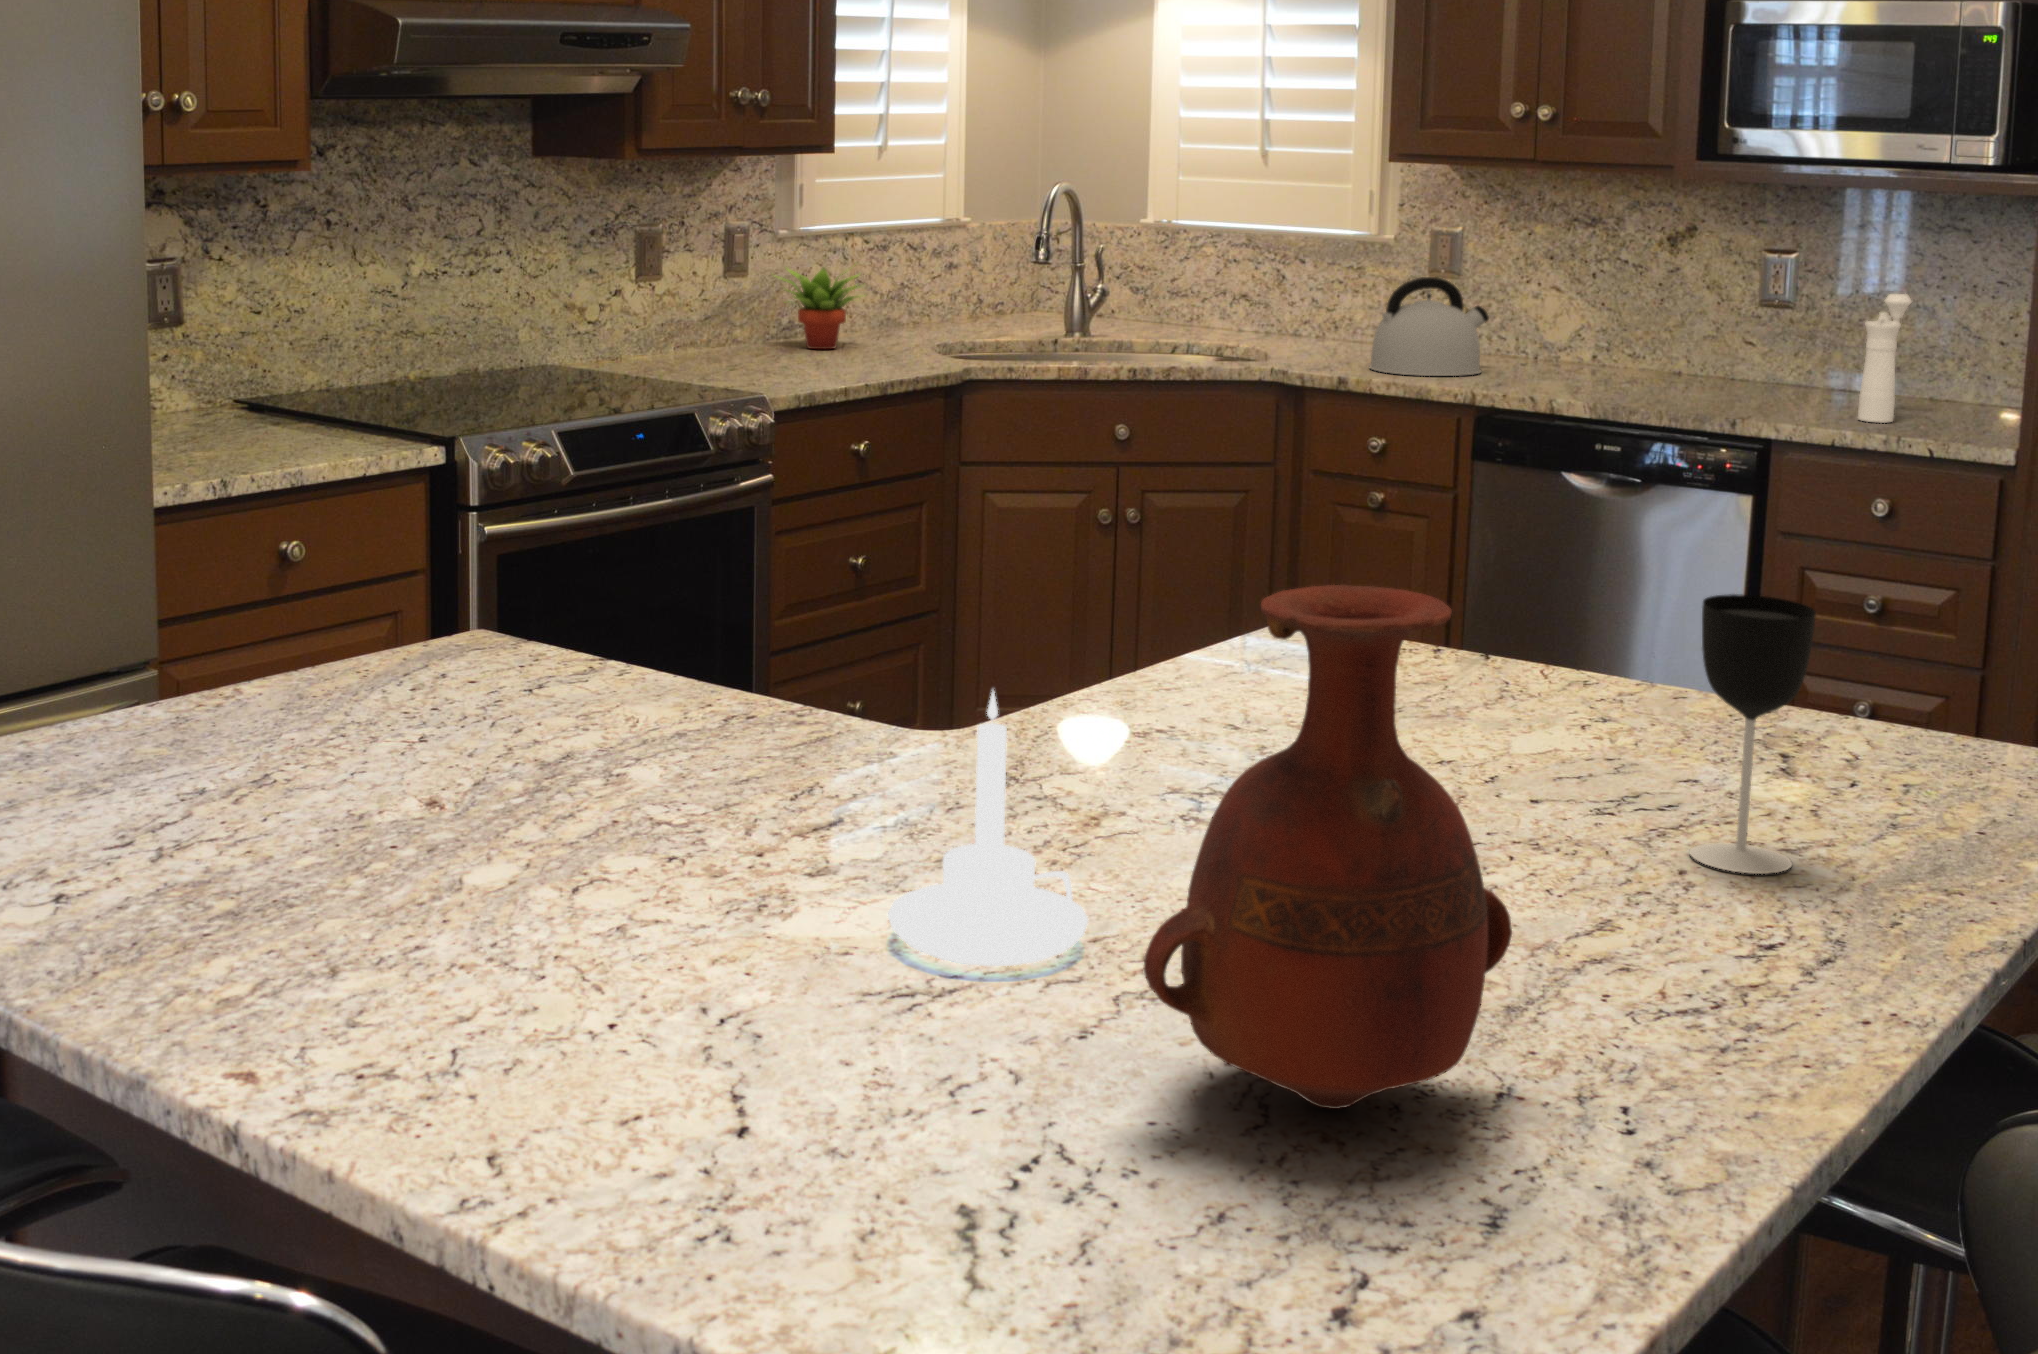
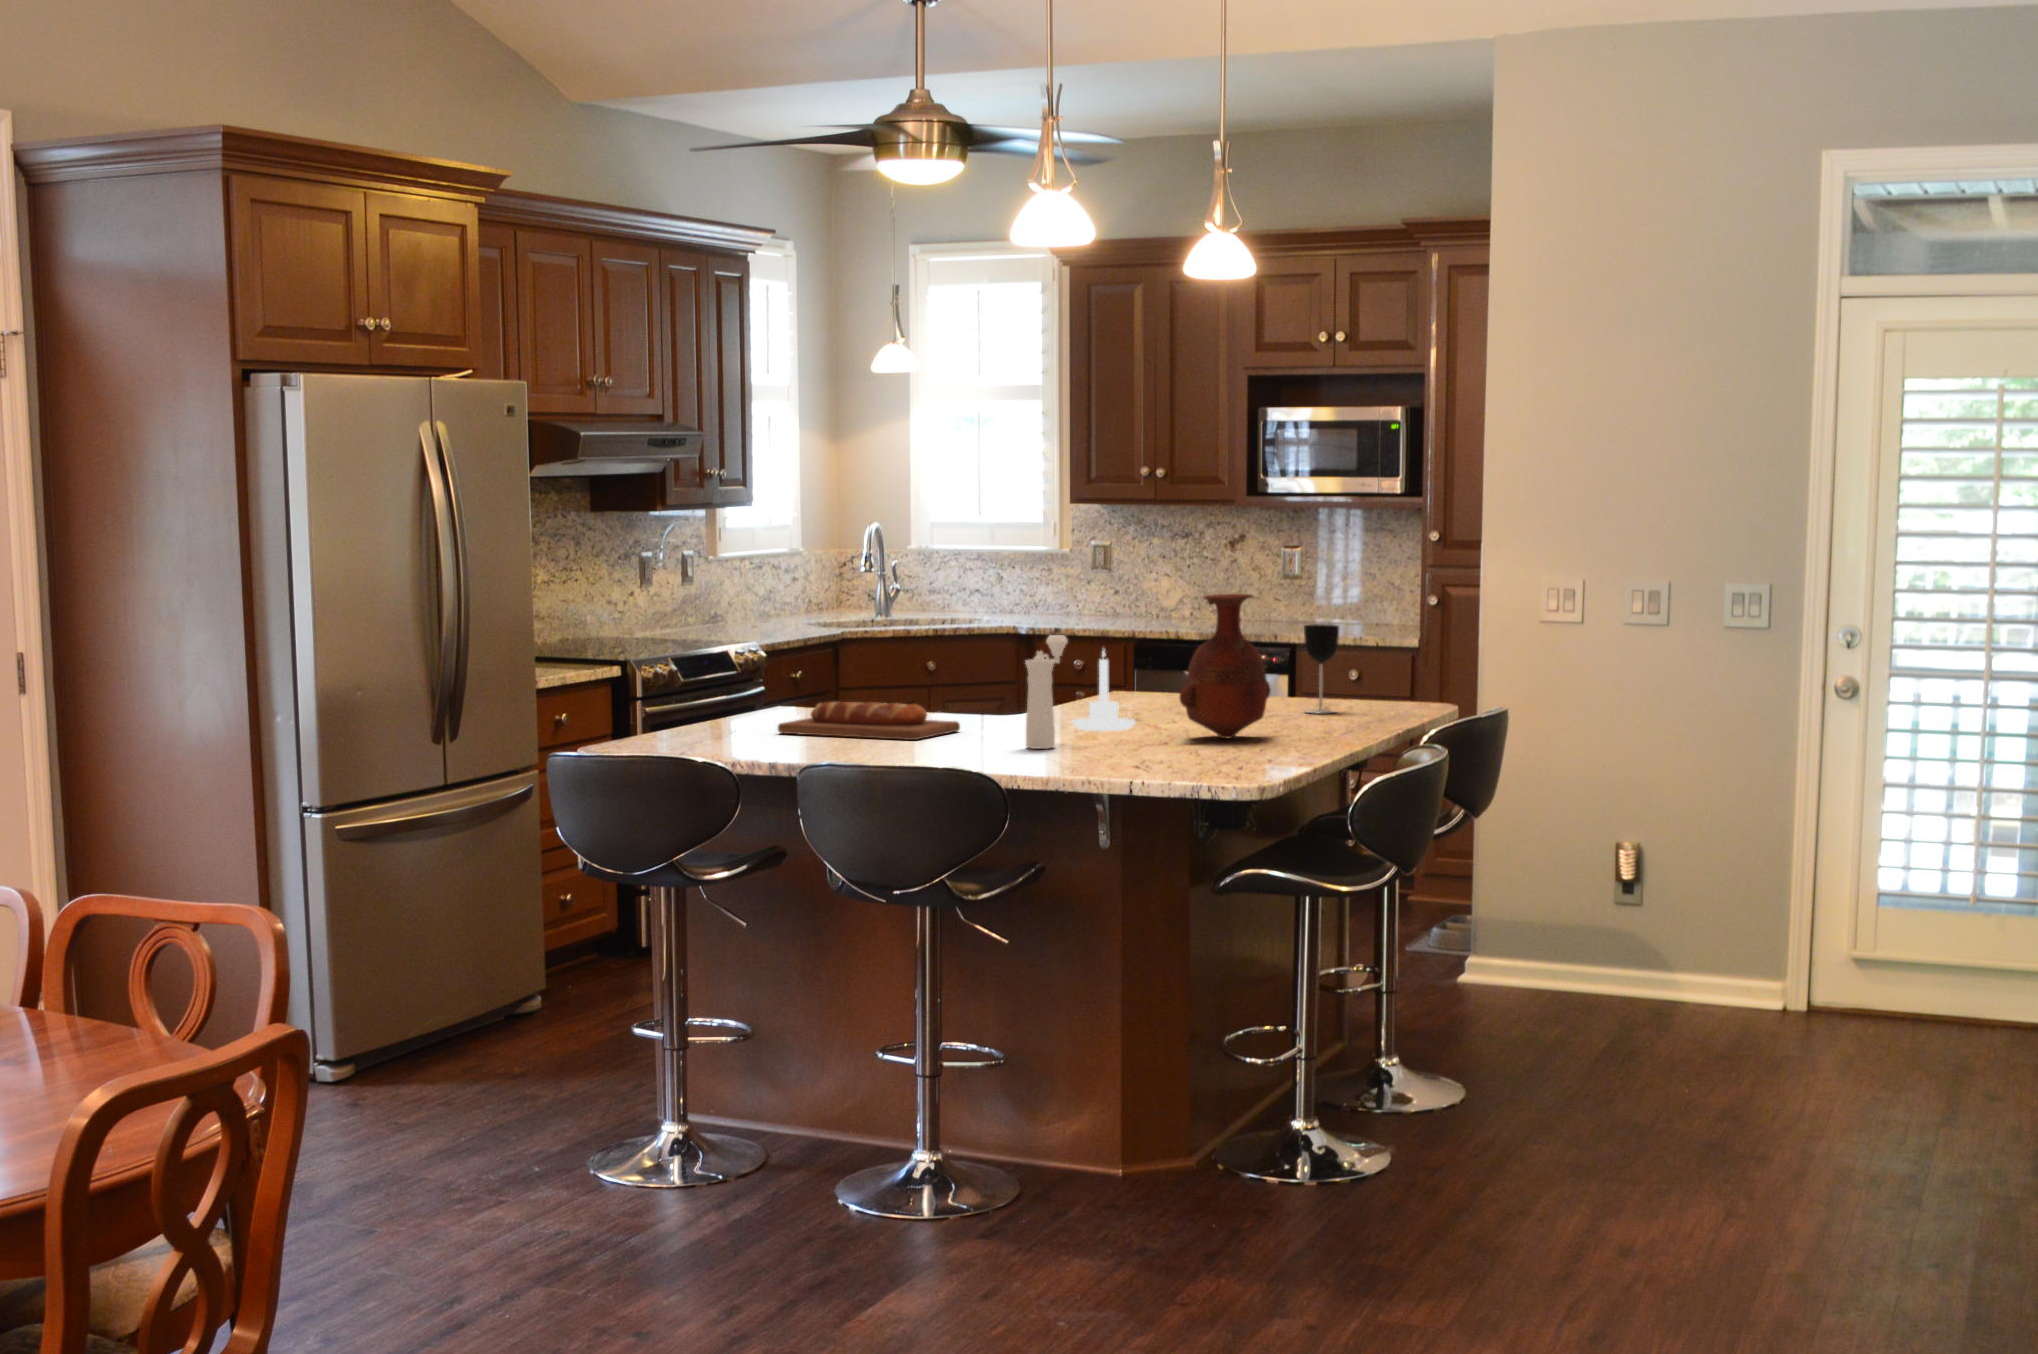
succulent plant: present [777,267,860,349] -> none [710,573,769,627]
kettle: present [1370,277,1489,376] -> none [1071,569,1136,625]
pepper mill: present [1858,294,1911,423] -> present [1025,635,1068,749]
bread loaf: none [78,763,565,961] -> present [778,702,960,740]

